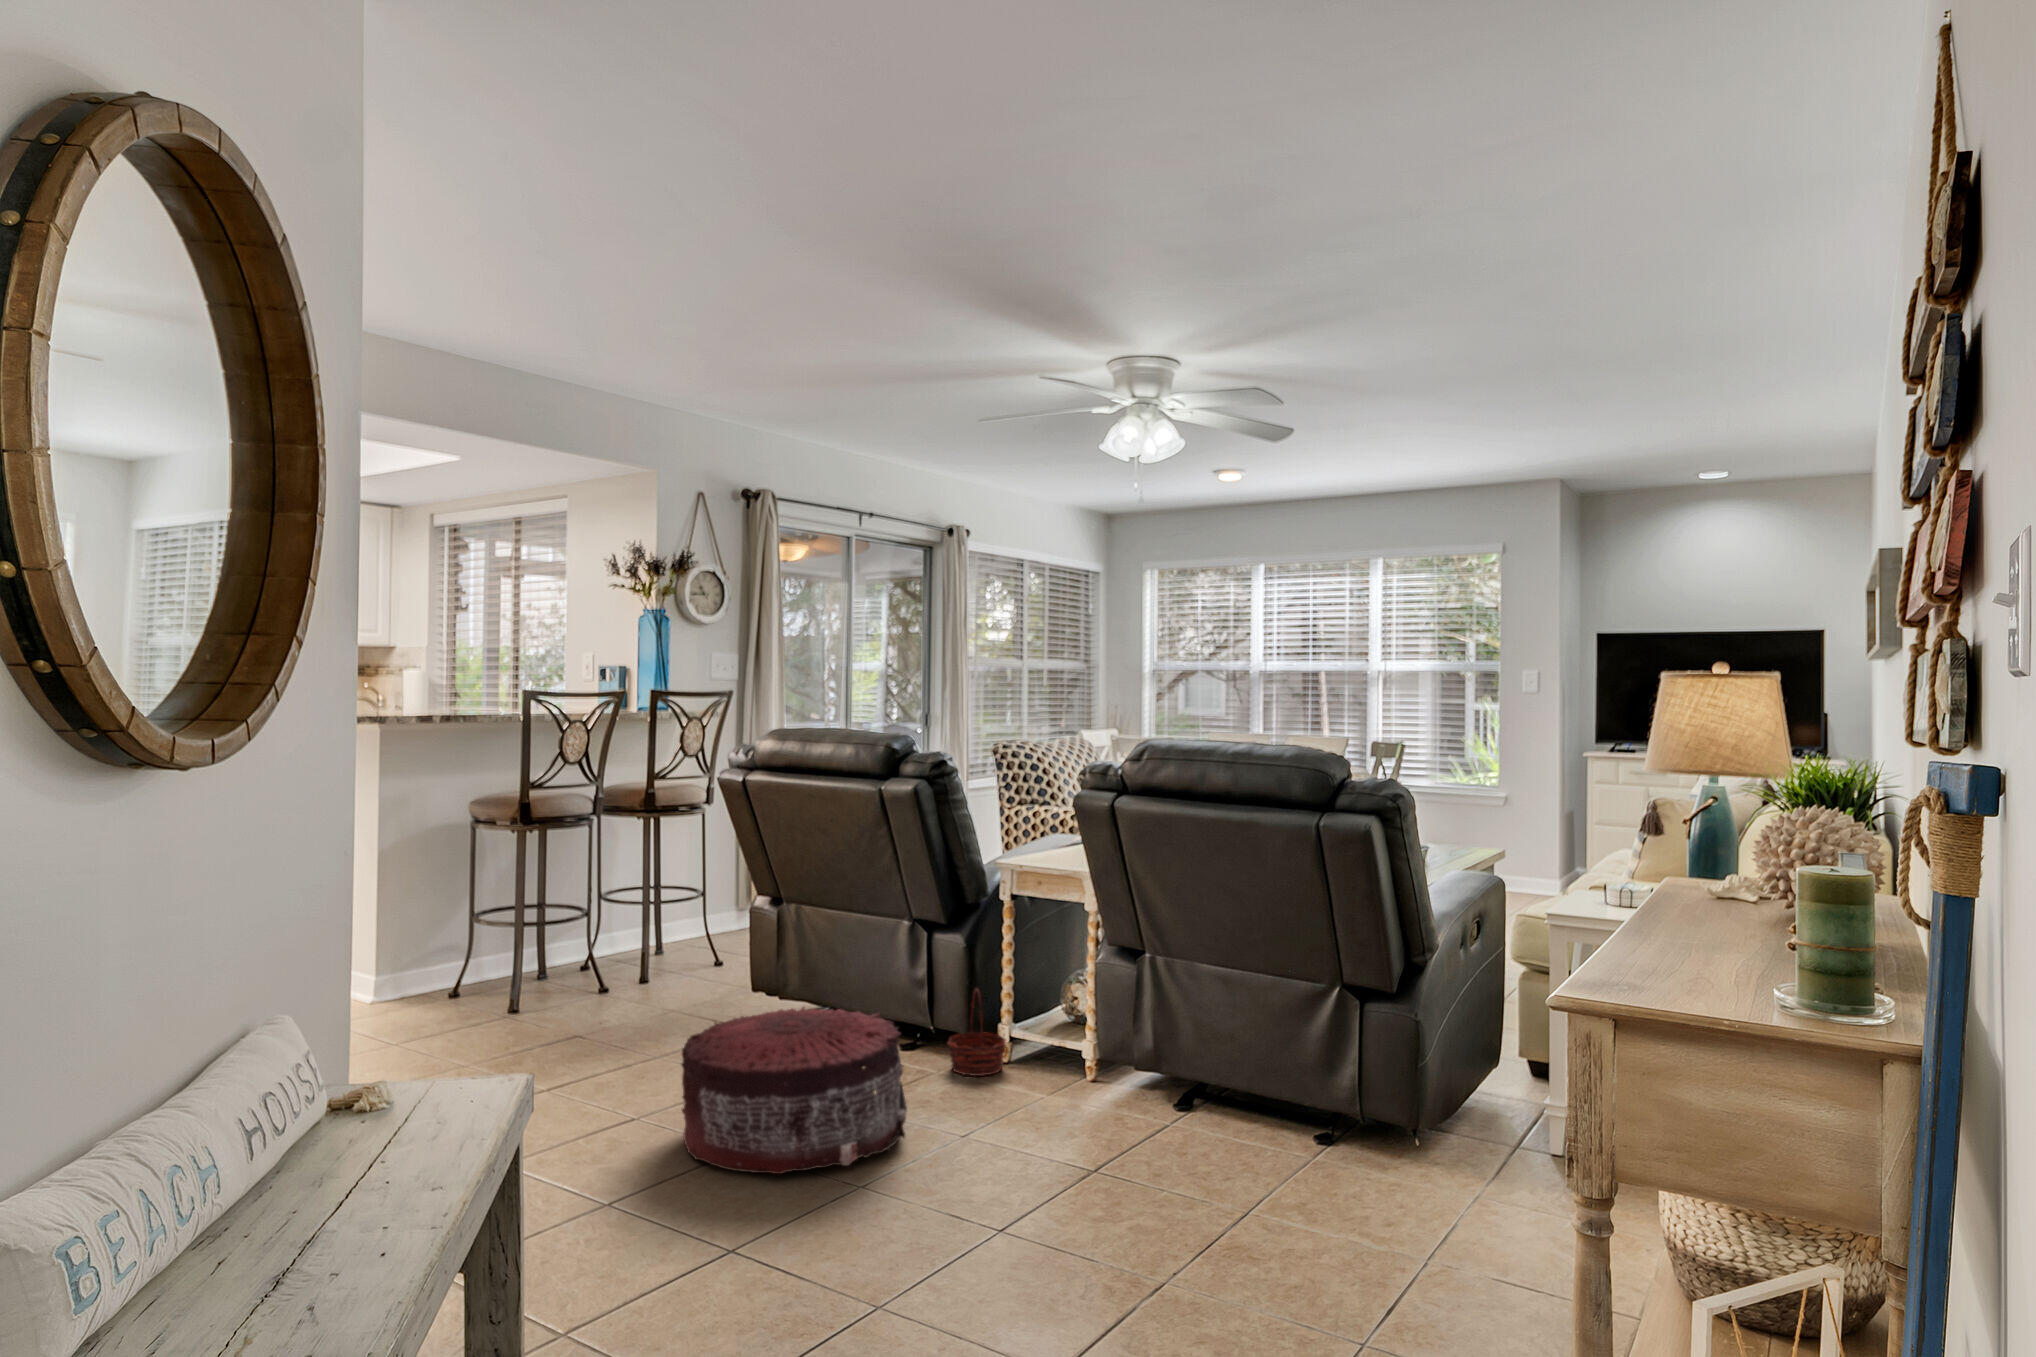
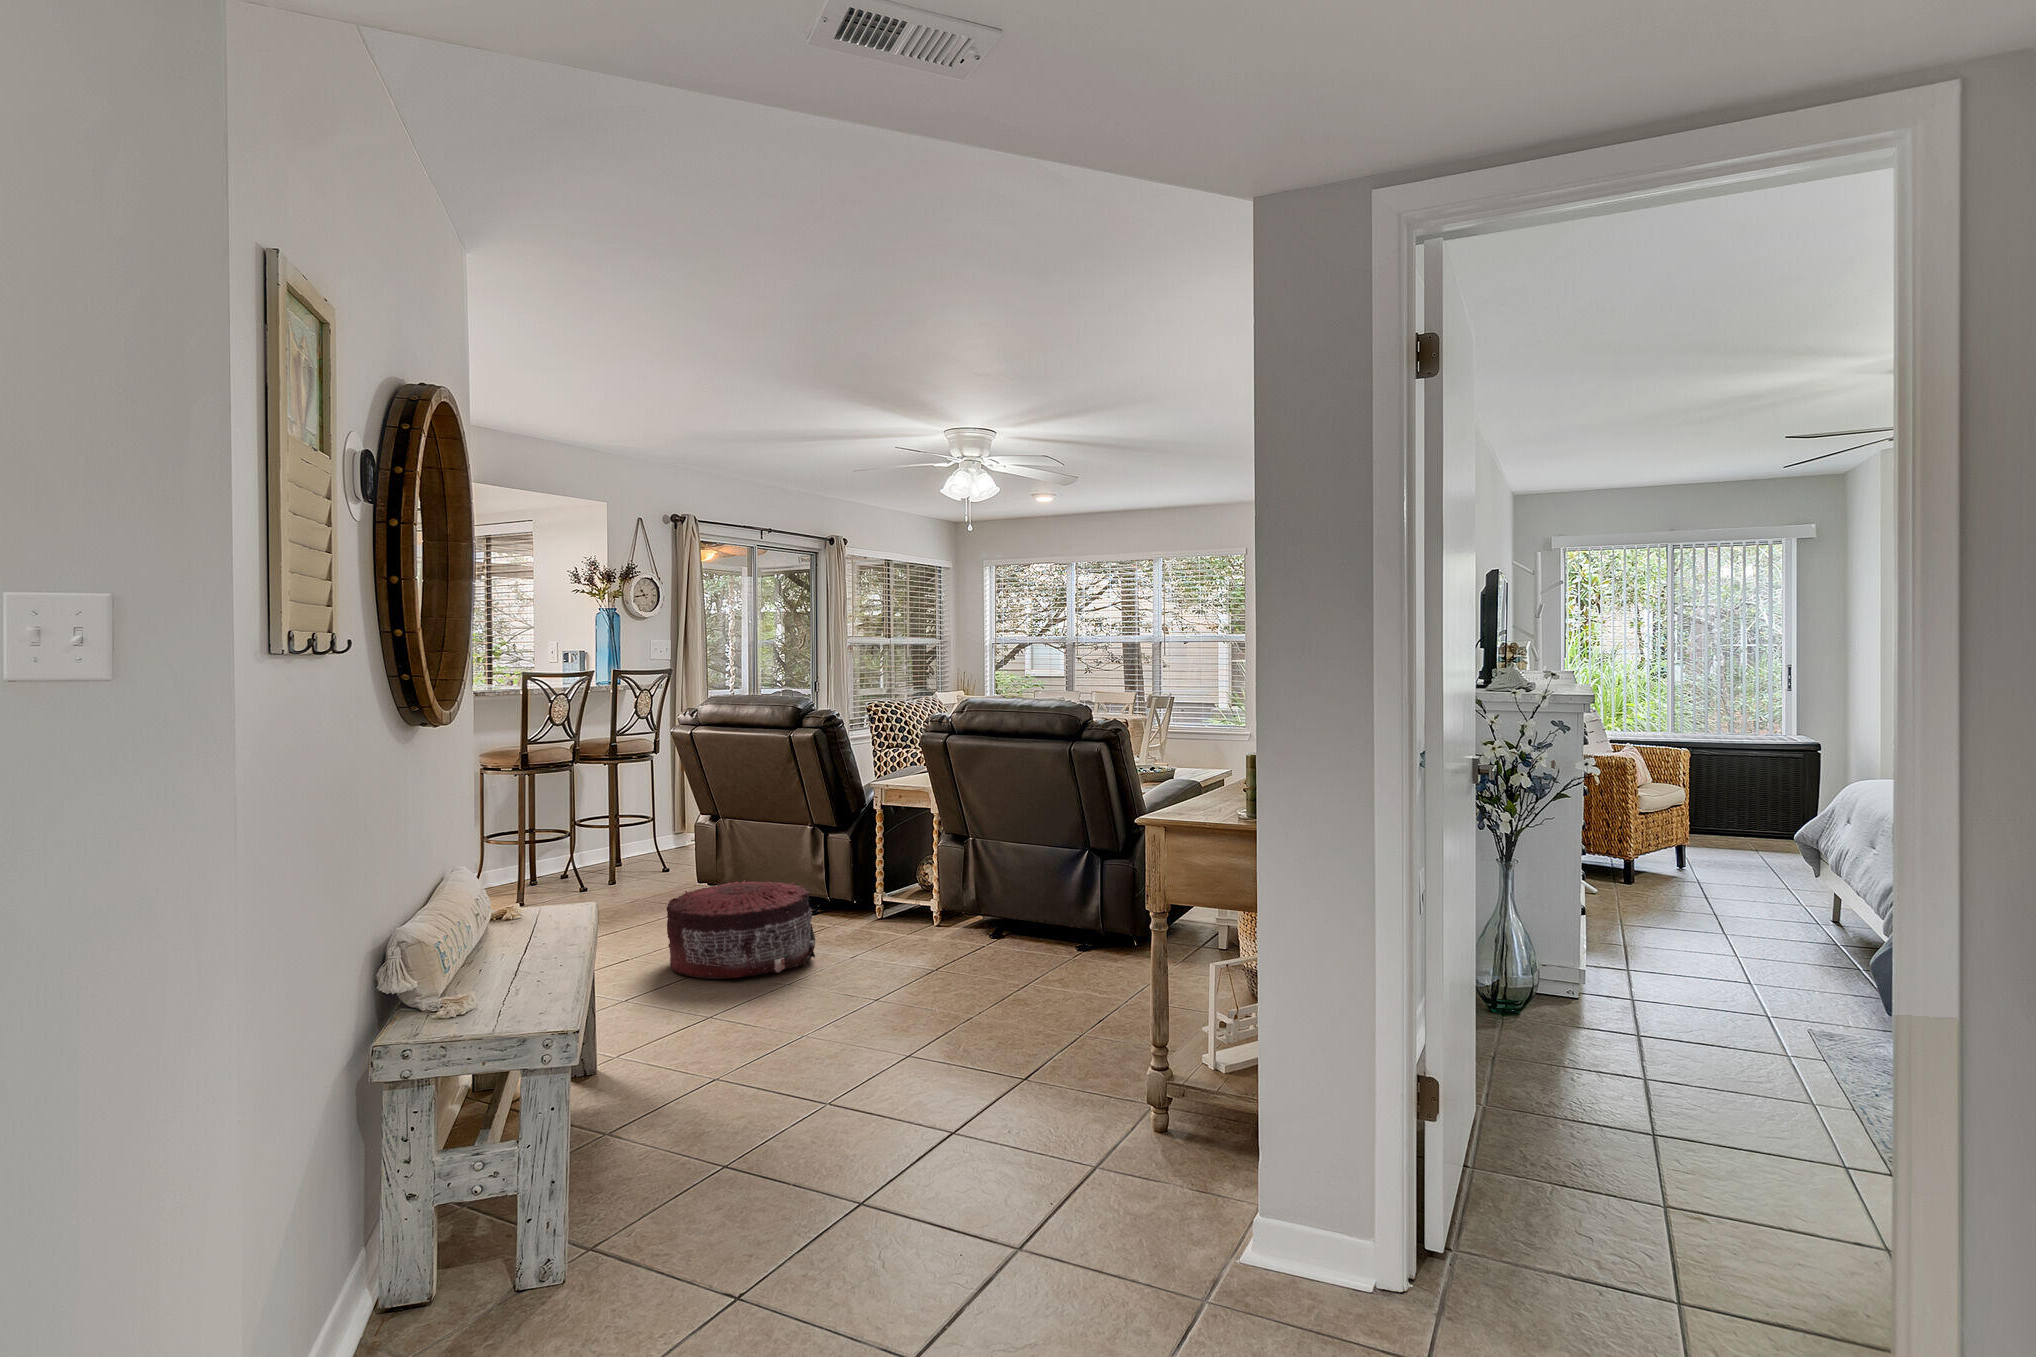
basket: present [948,988,1006,1076] -> none [840,869,880,926]

